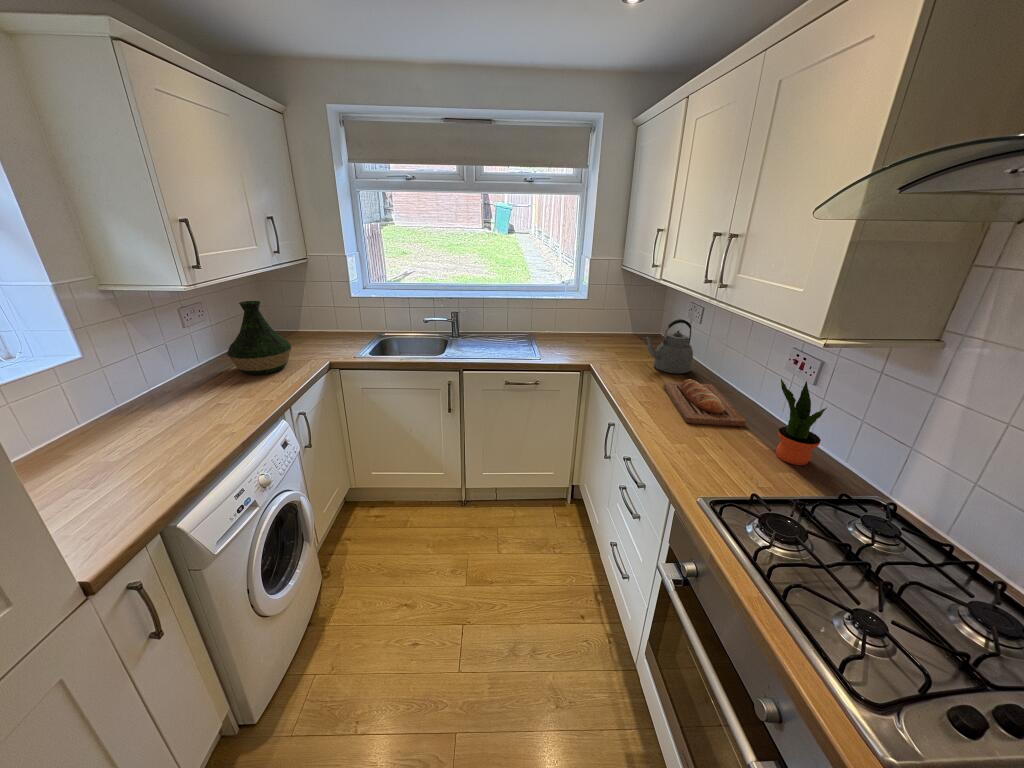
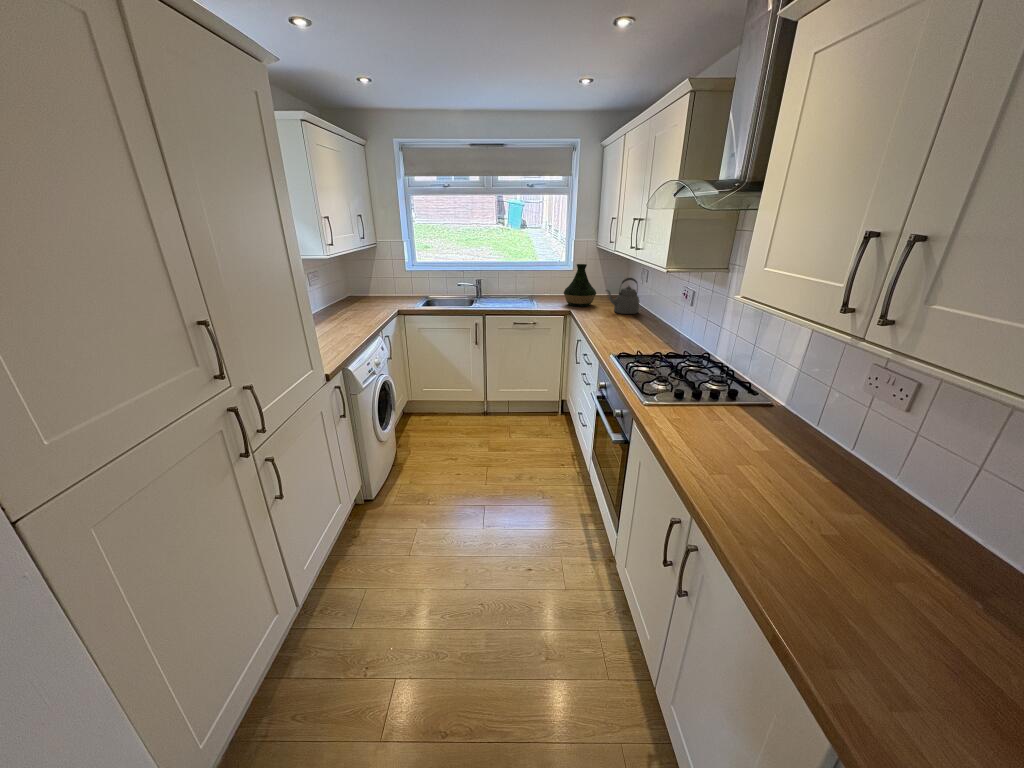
vase: present [227,301,291,375] -> present [564,264,596,307]
bread loaf: present [663,379,746,427] -> none [615,313,656,334]
potted plant: present [776,379,826,465] -> none [661,297,687,346]

